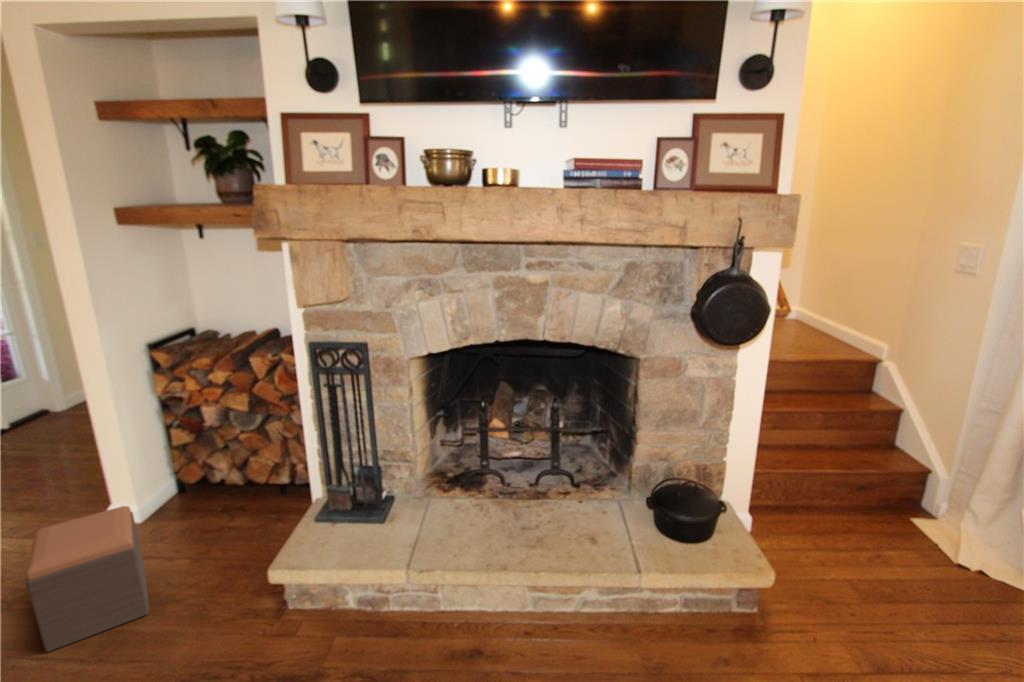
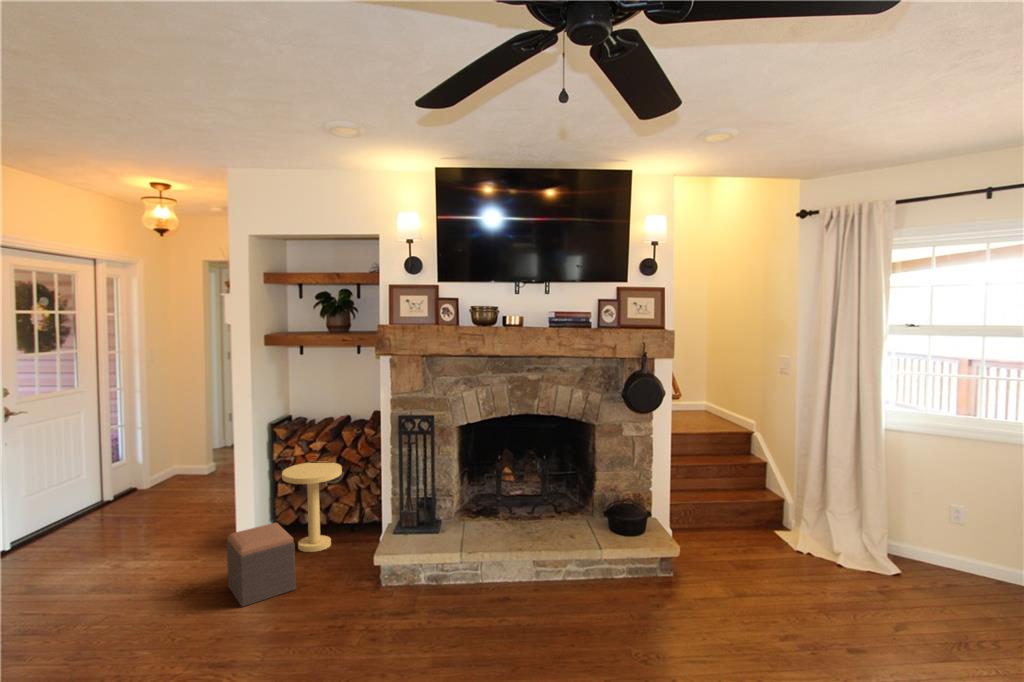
side table: none [150,400,249,532] -> present [282,463,342,552]

